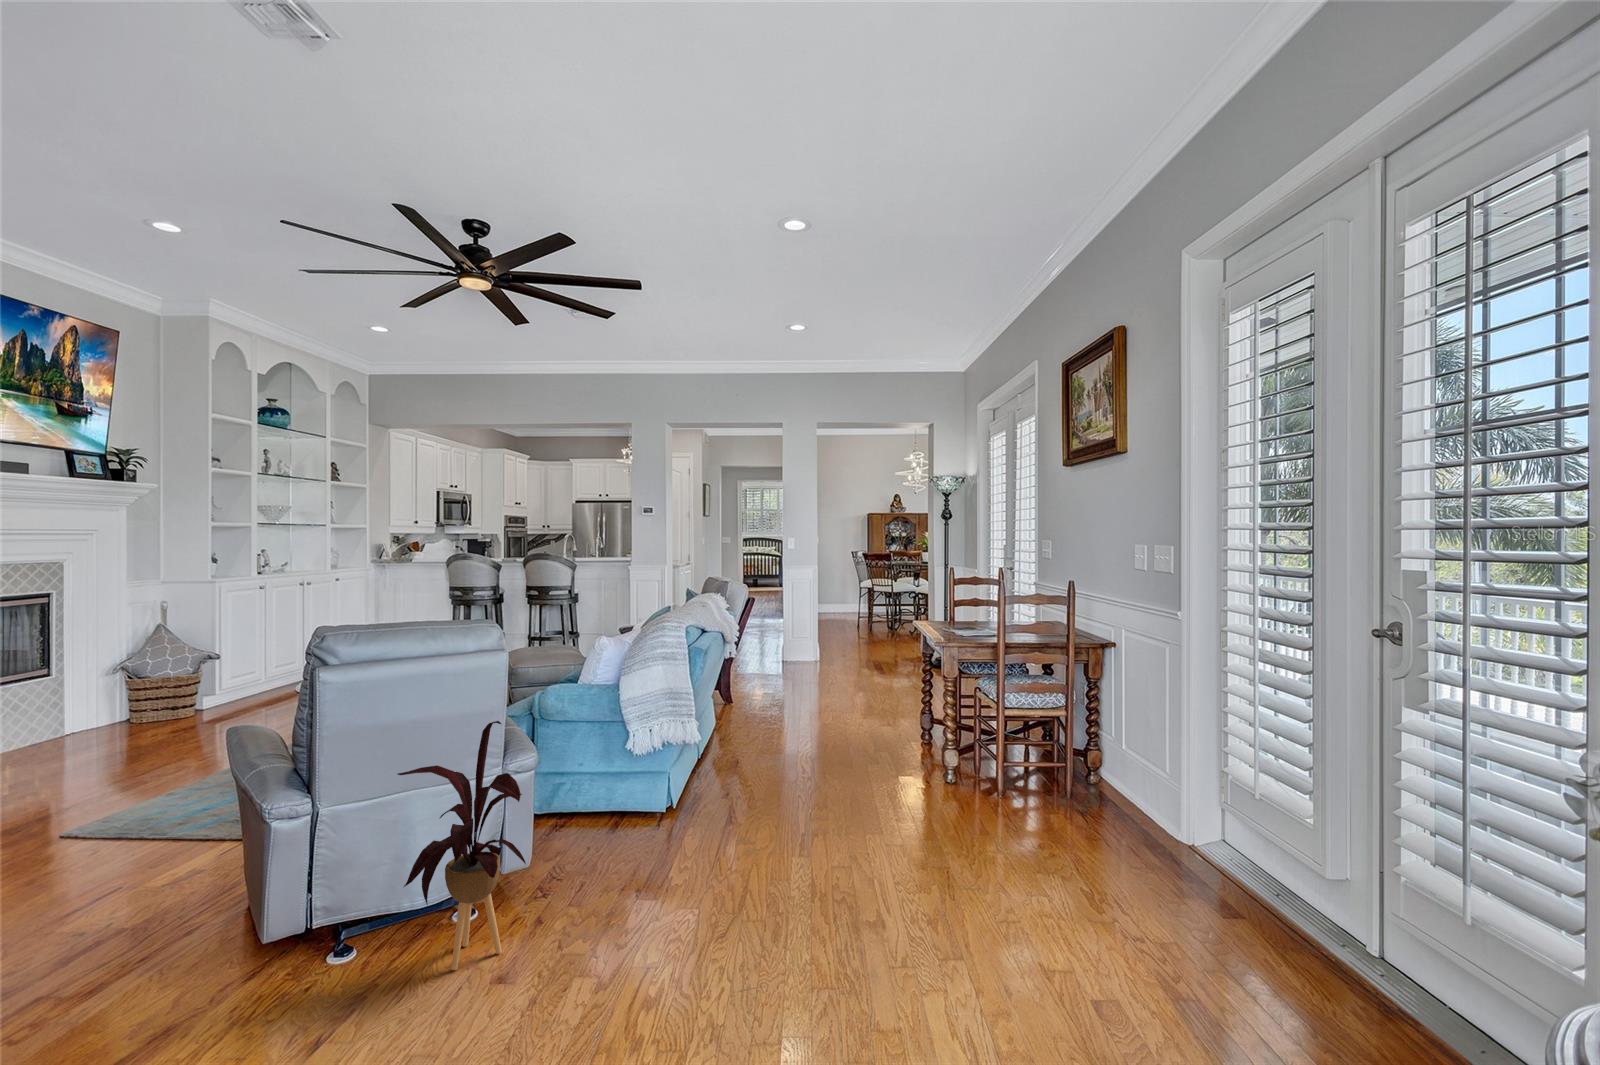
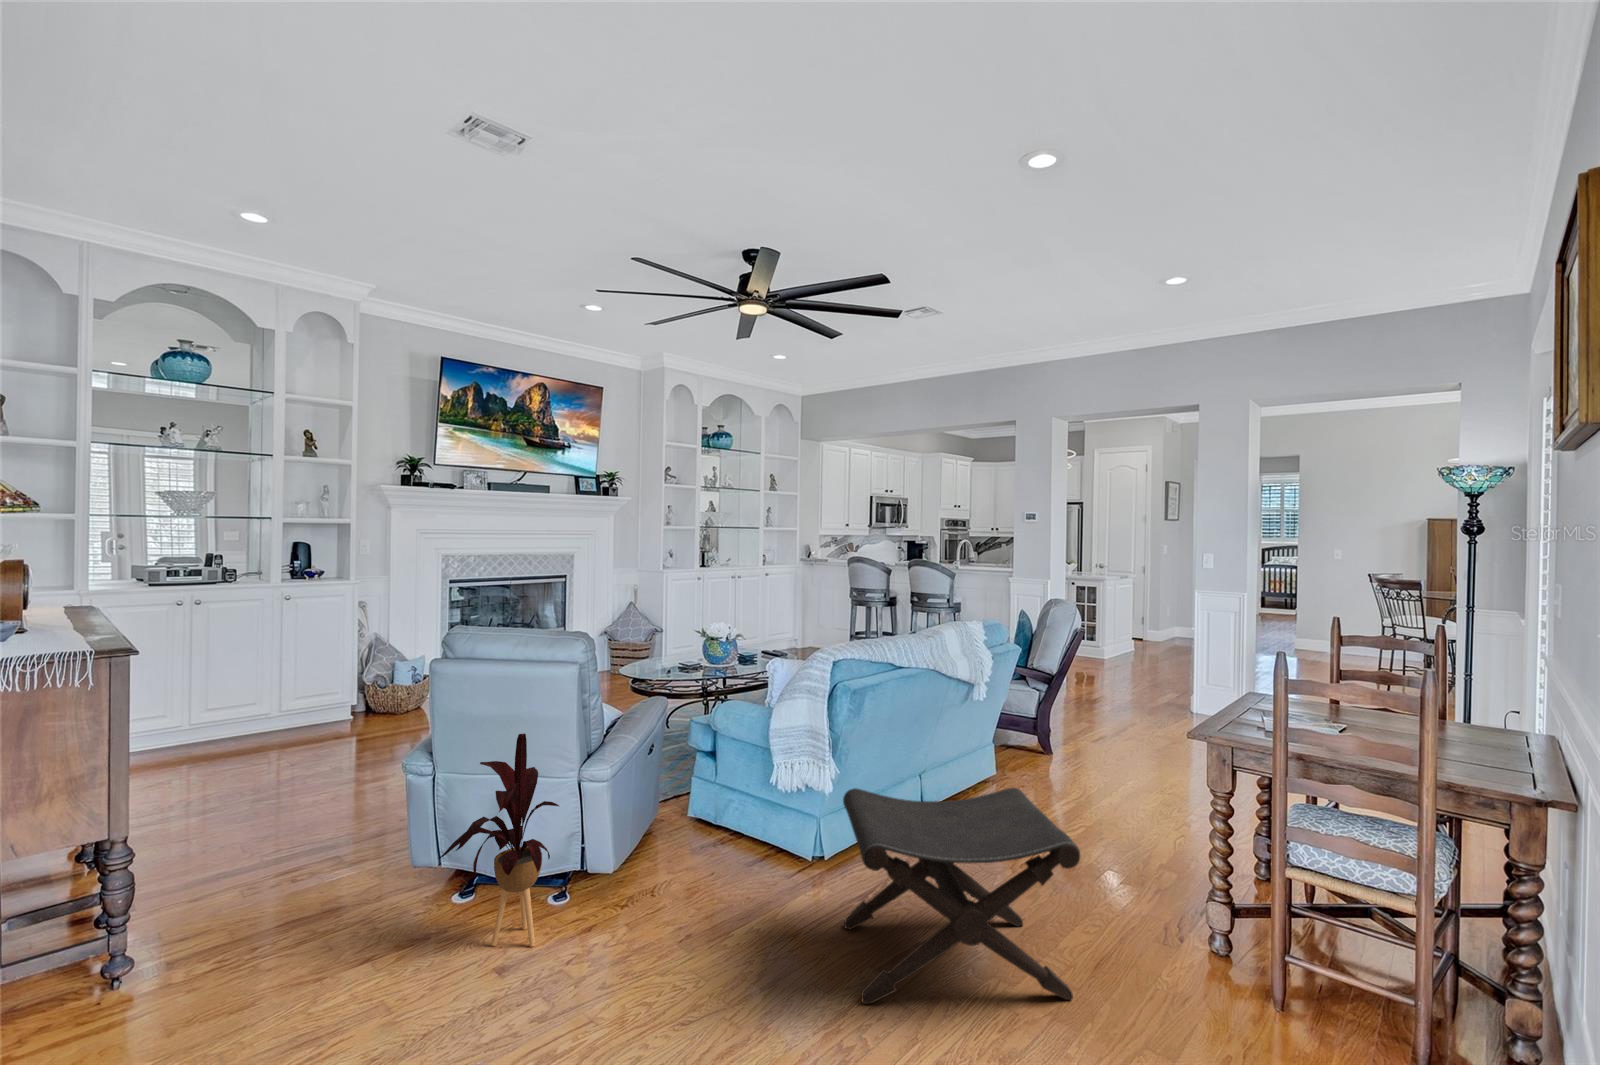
footstool: none [737,700,925,875] -> present [843,788,1080,1004]

